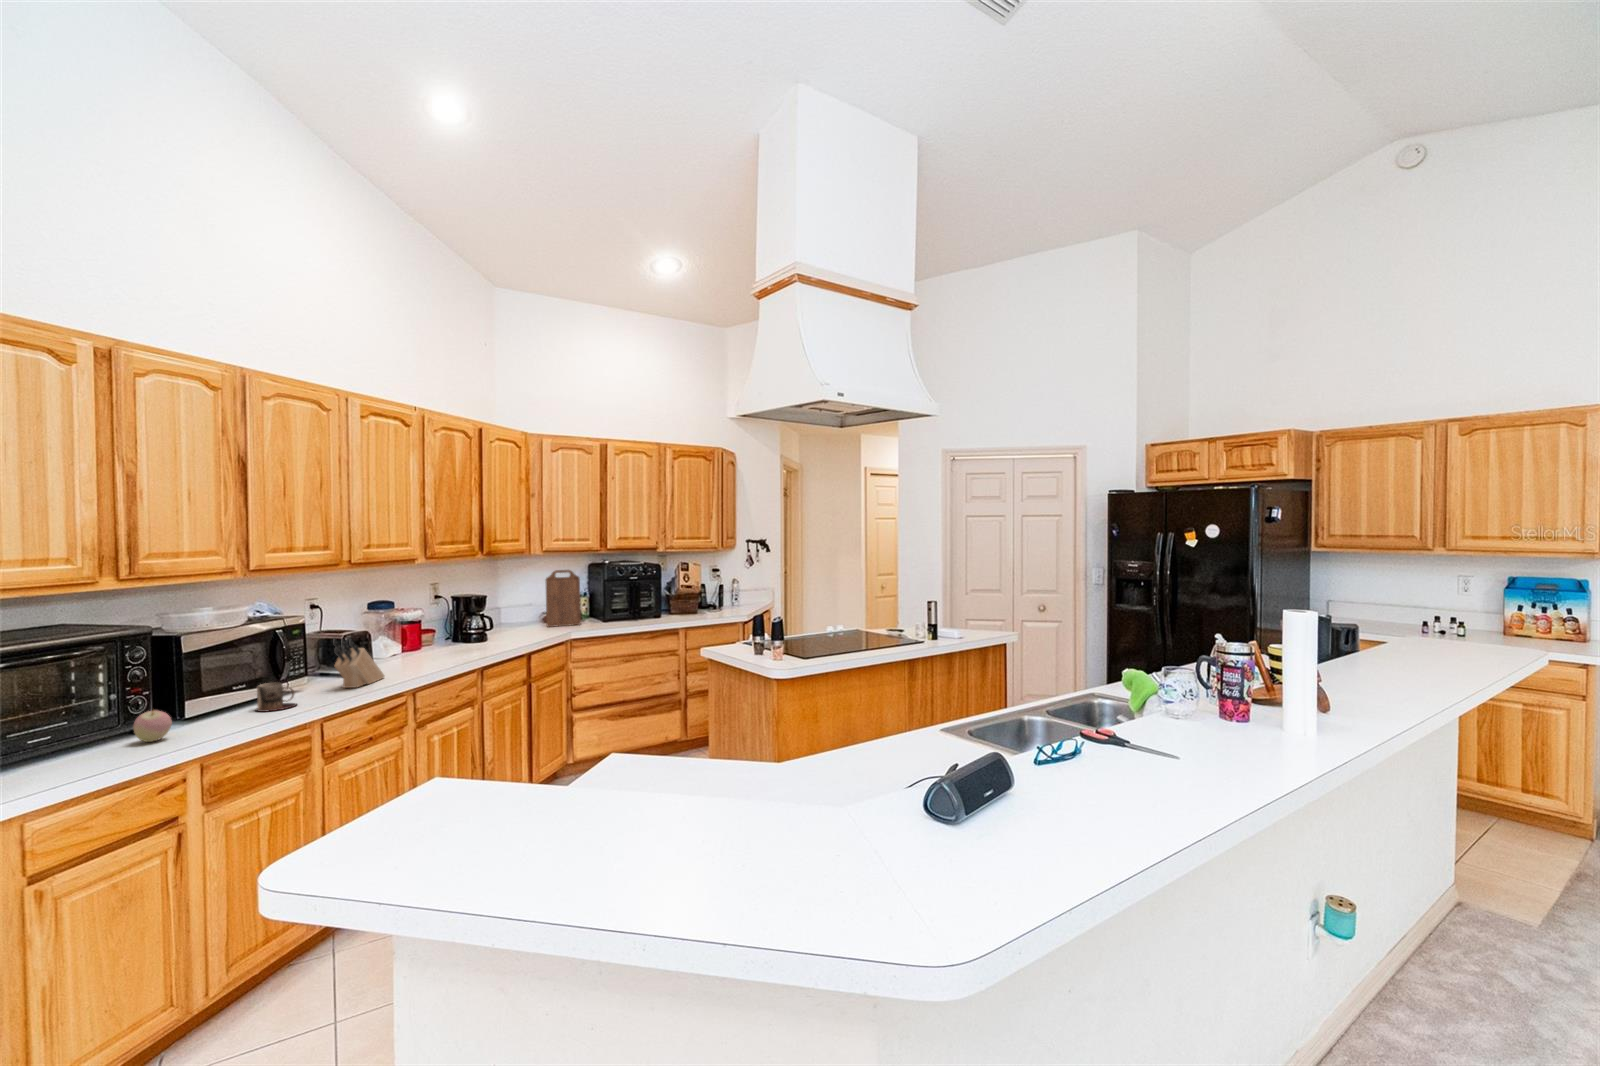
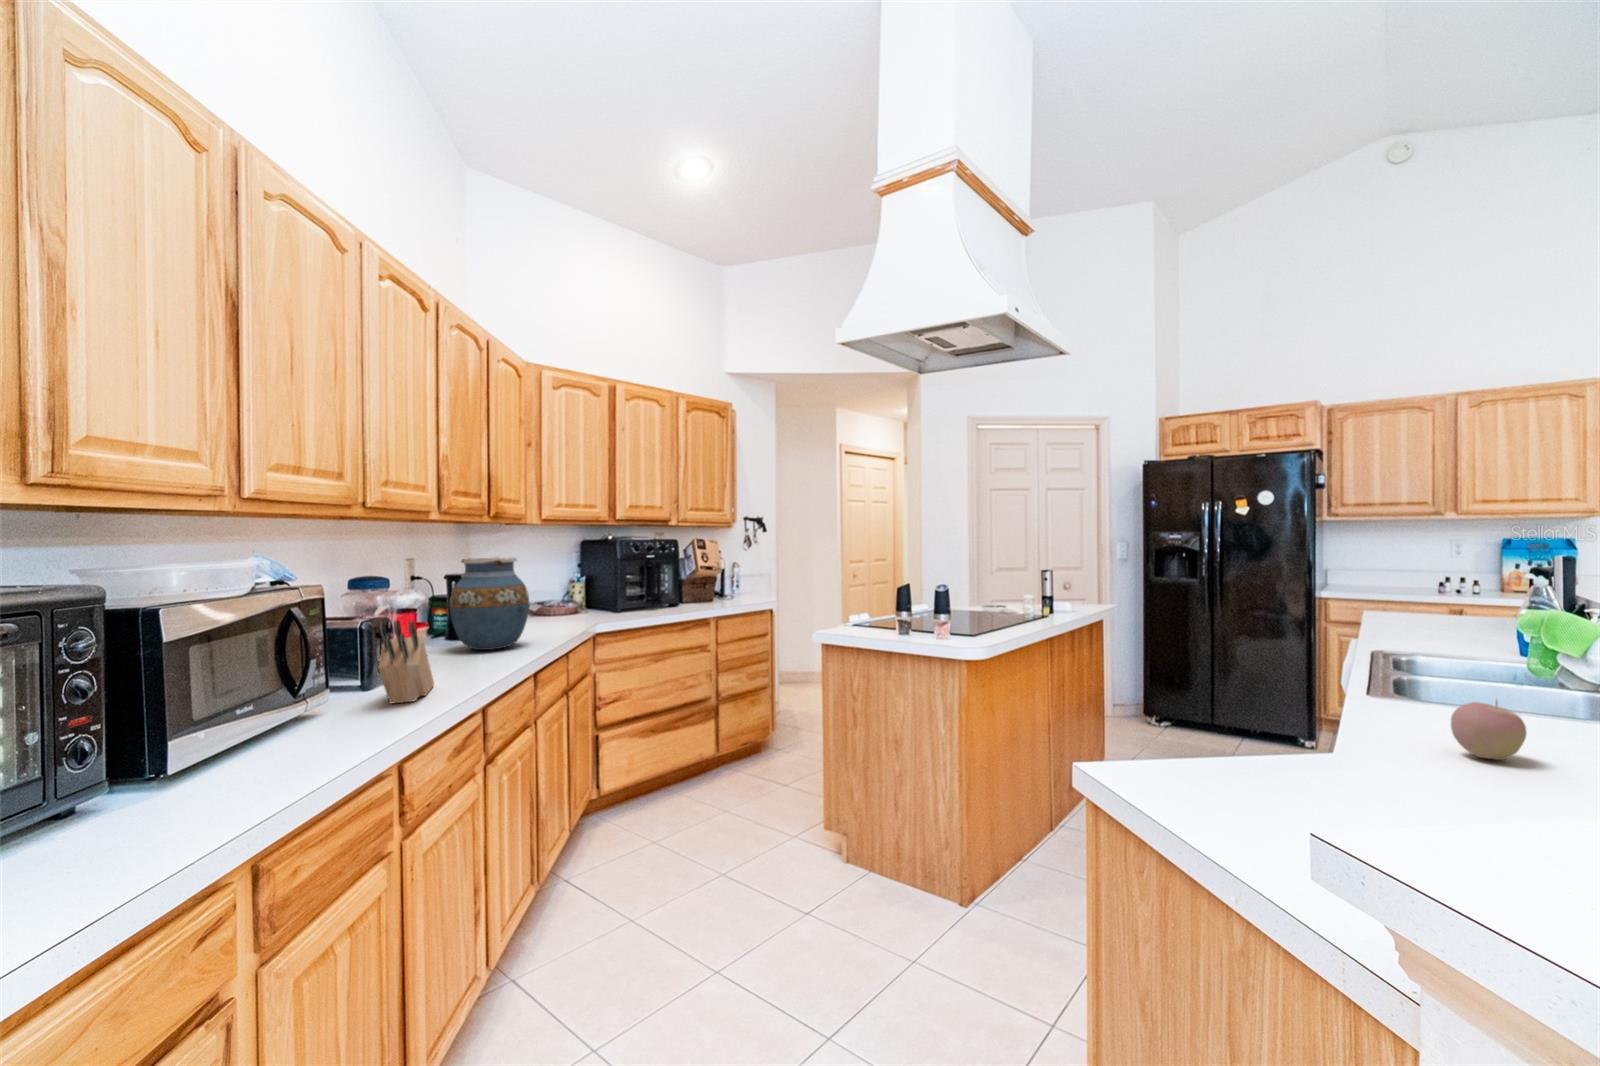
cutting board: present [546,570,581,627] -> none [543,544,587,619]
vase: none [436,586,493,653] -> present [450,557,529,650]
mug: present [256,682,296,712] -> none [276,697,352,751]
apple: present [133,710,172,742] -> present [1451,701,1526,760]

